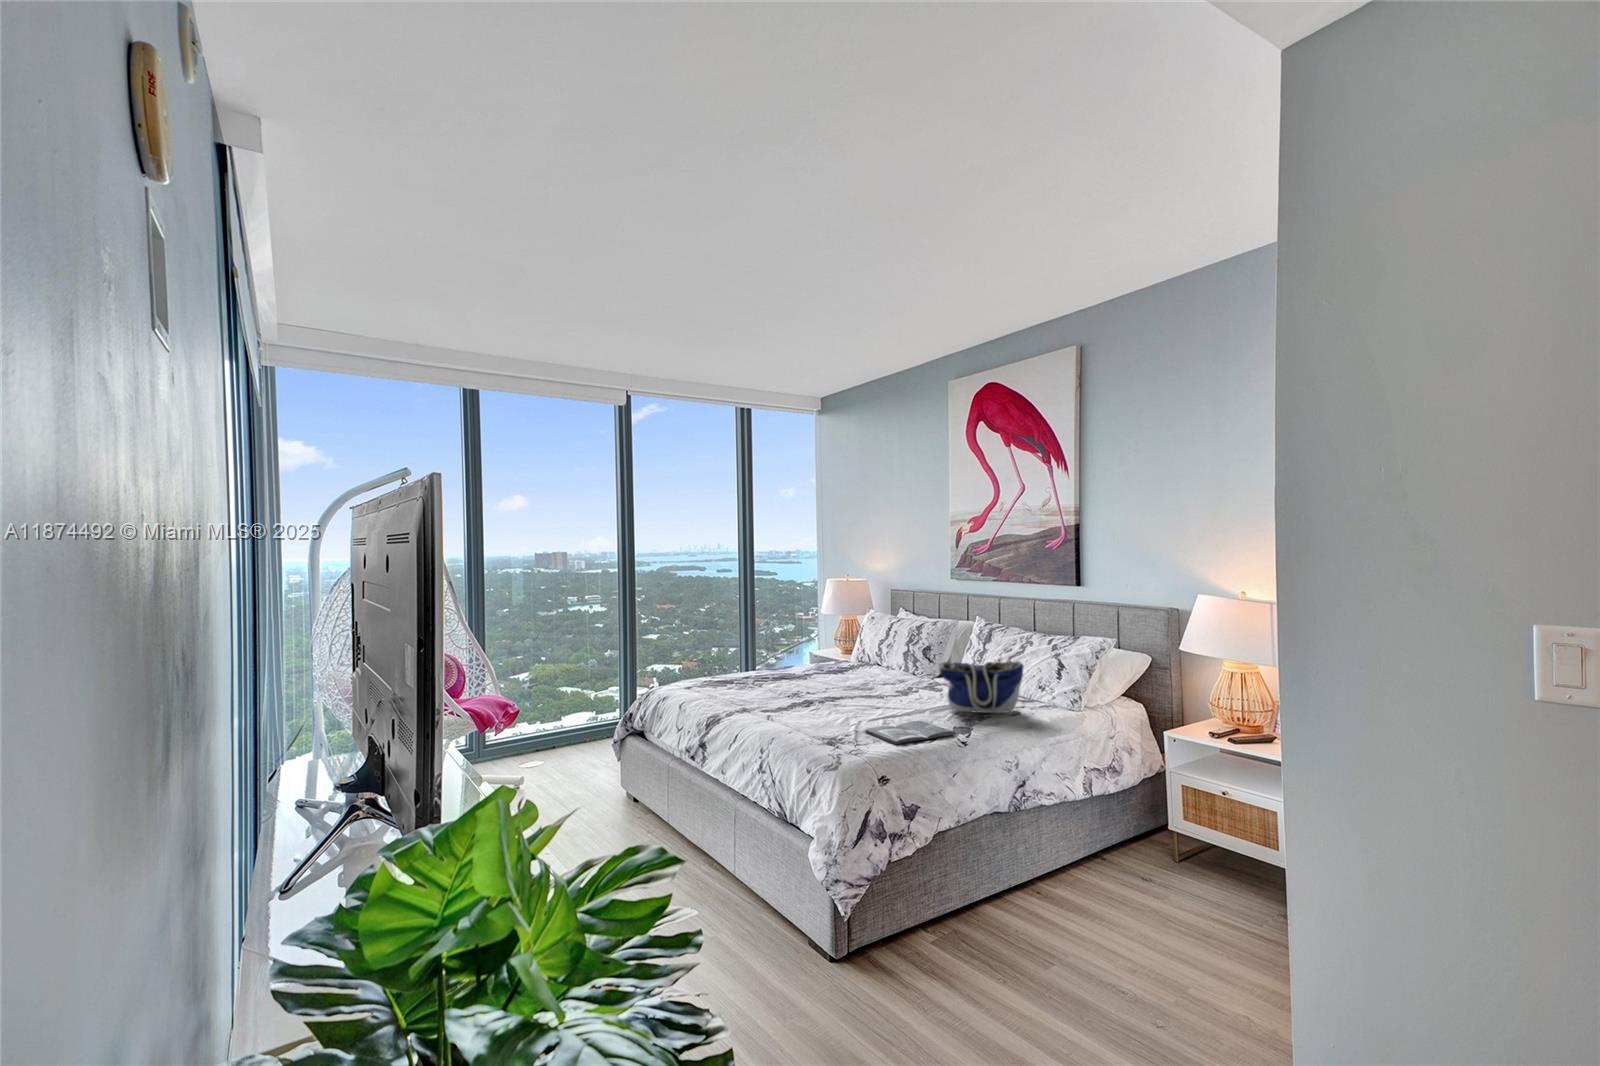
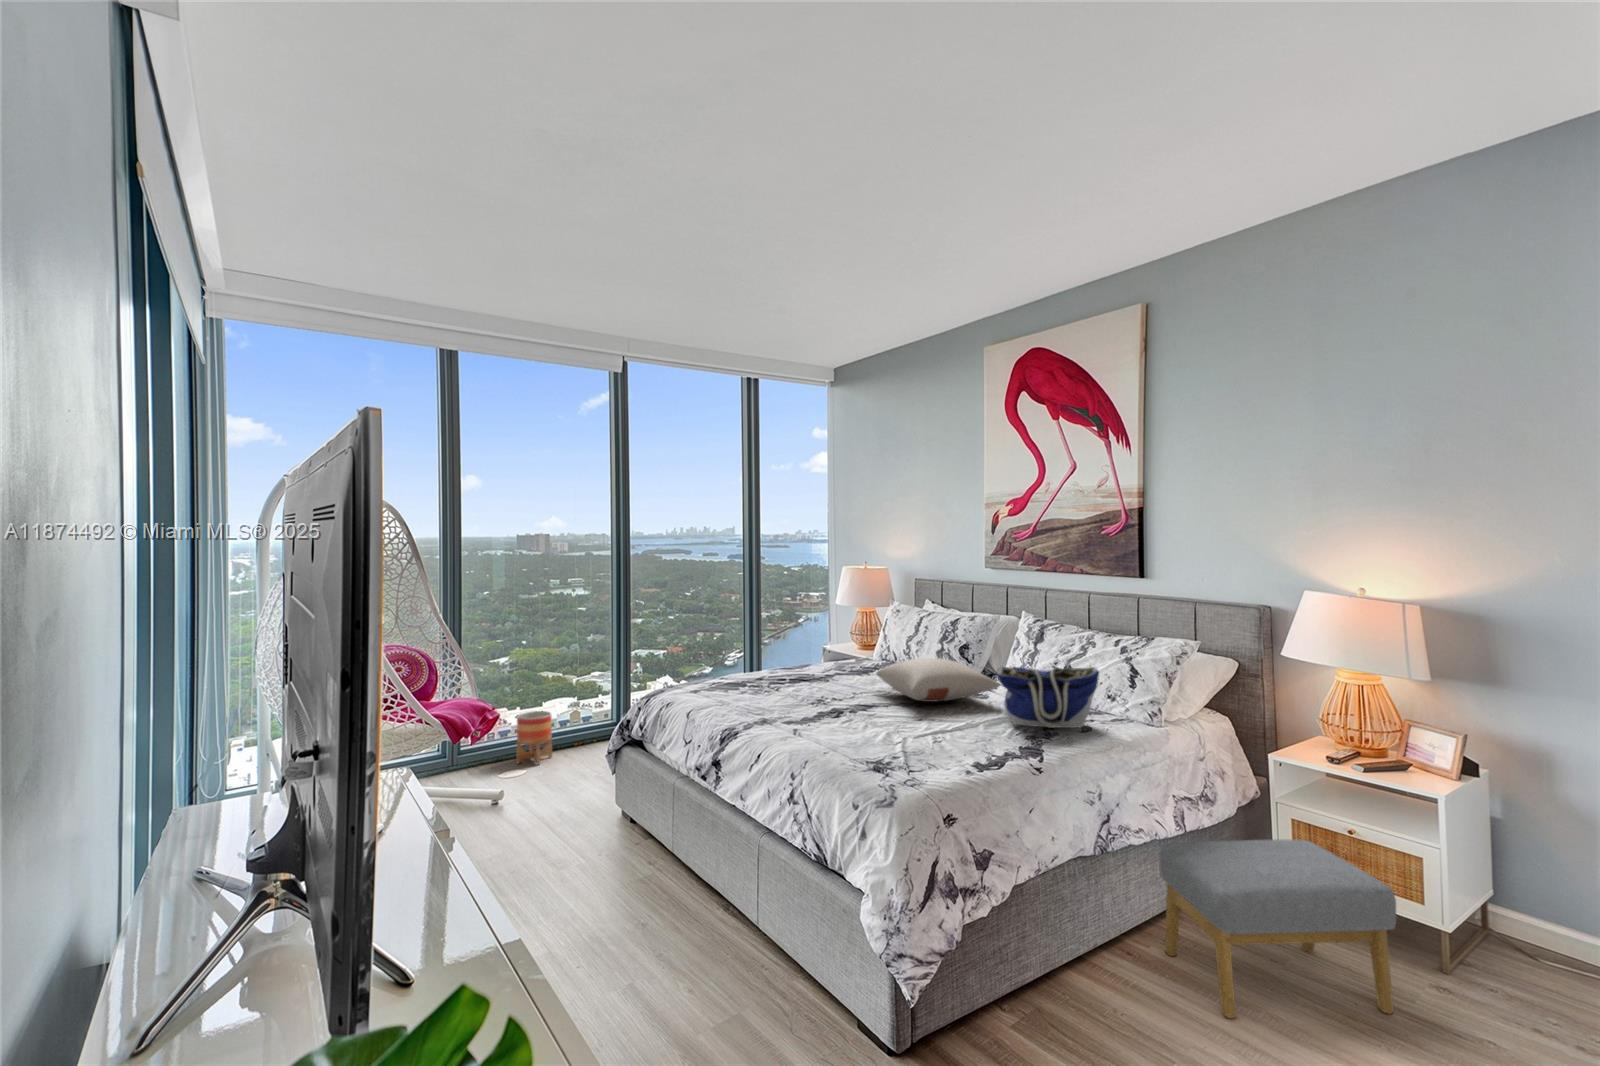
pillow: none [845,657,949,694] -> present [876,658,1001,702]
planter: none [532,712,564,760] -> present [517,711,552,765]
magazine: present [865,721,956,744] -> none [917,738,1029,771]
footstool: none [1064,800,1239,936] -> present [1160,839,1396,1018]

